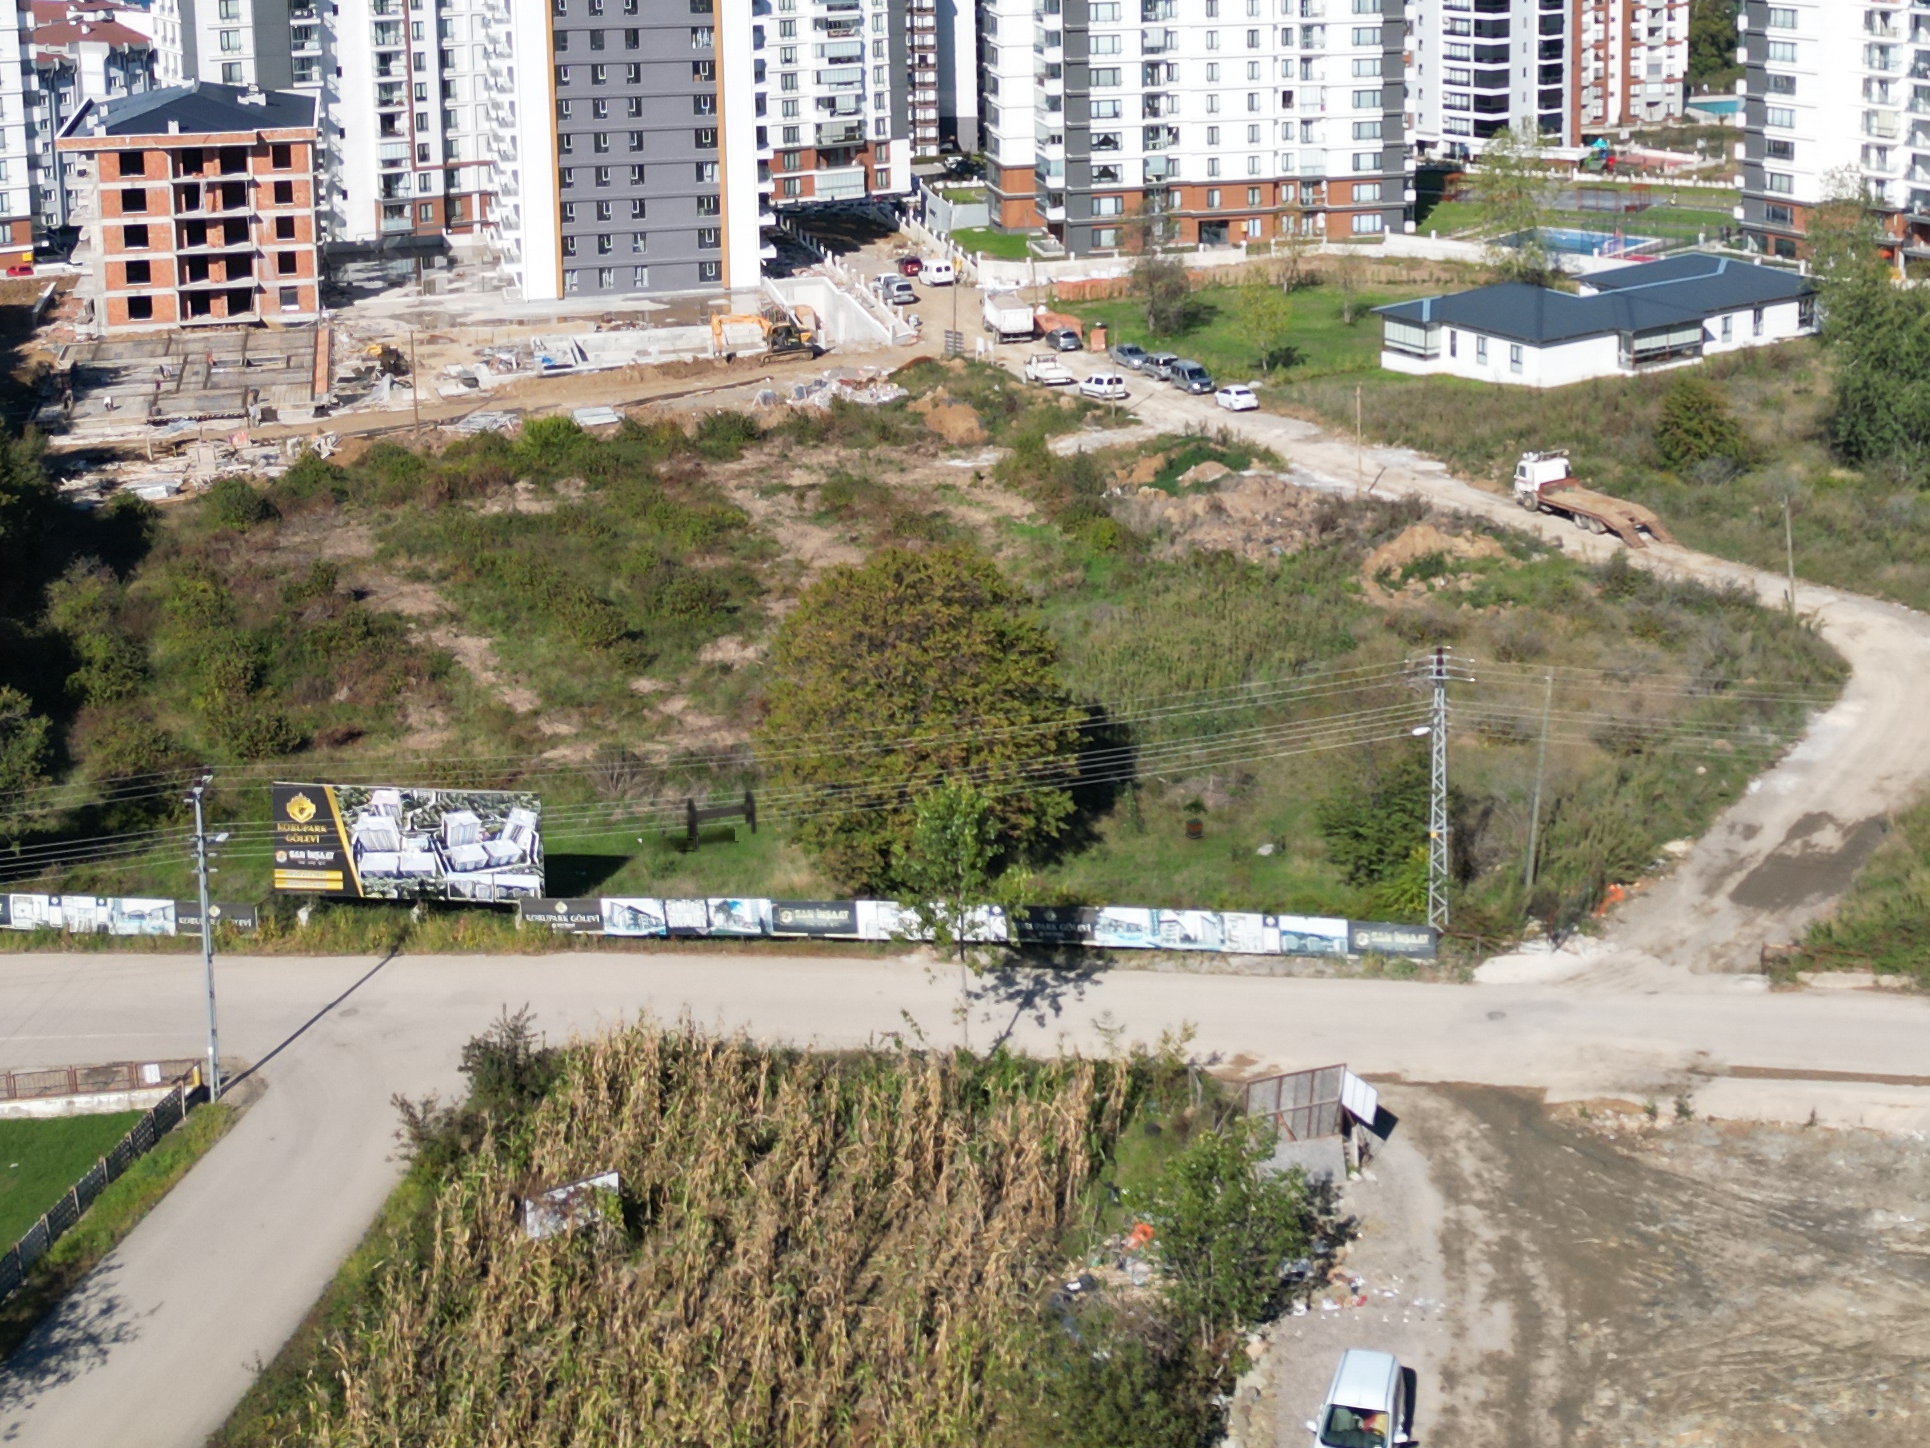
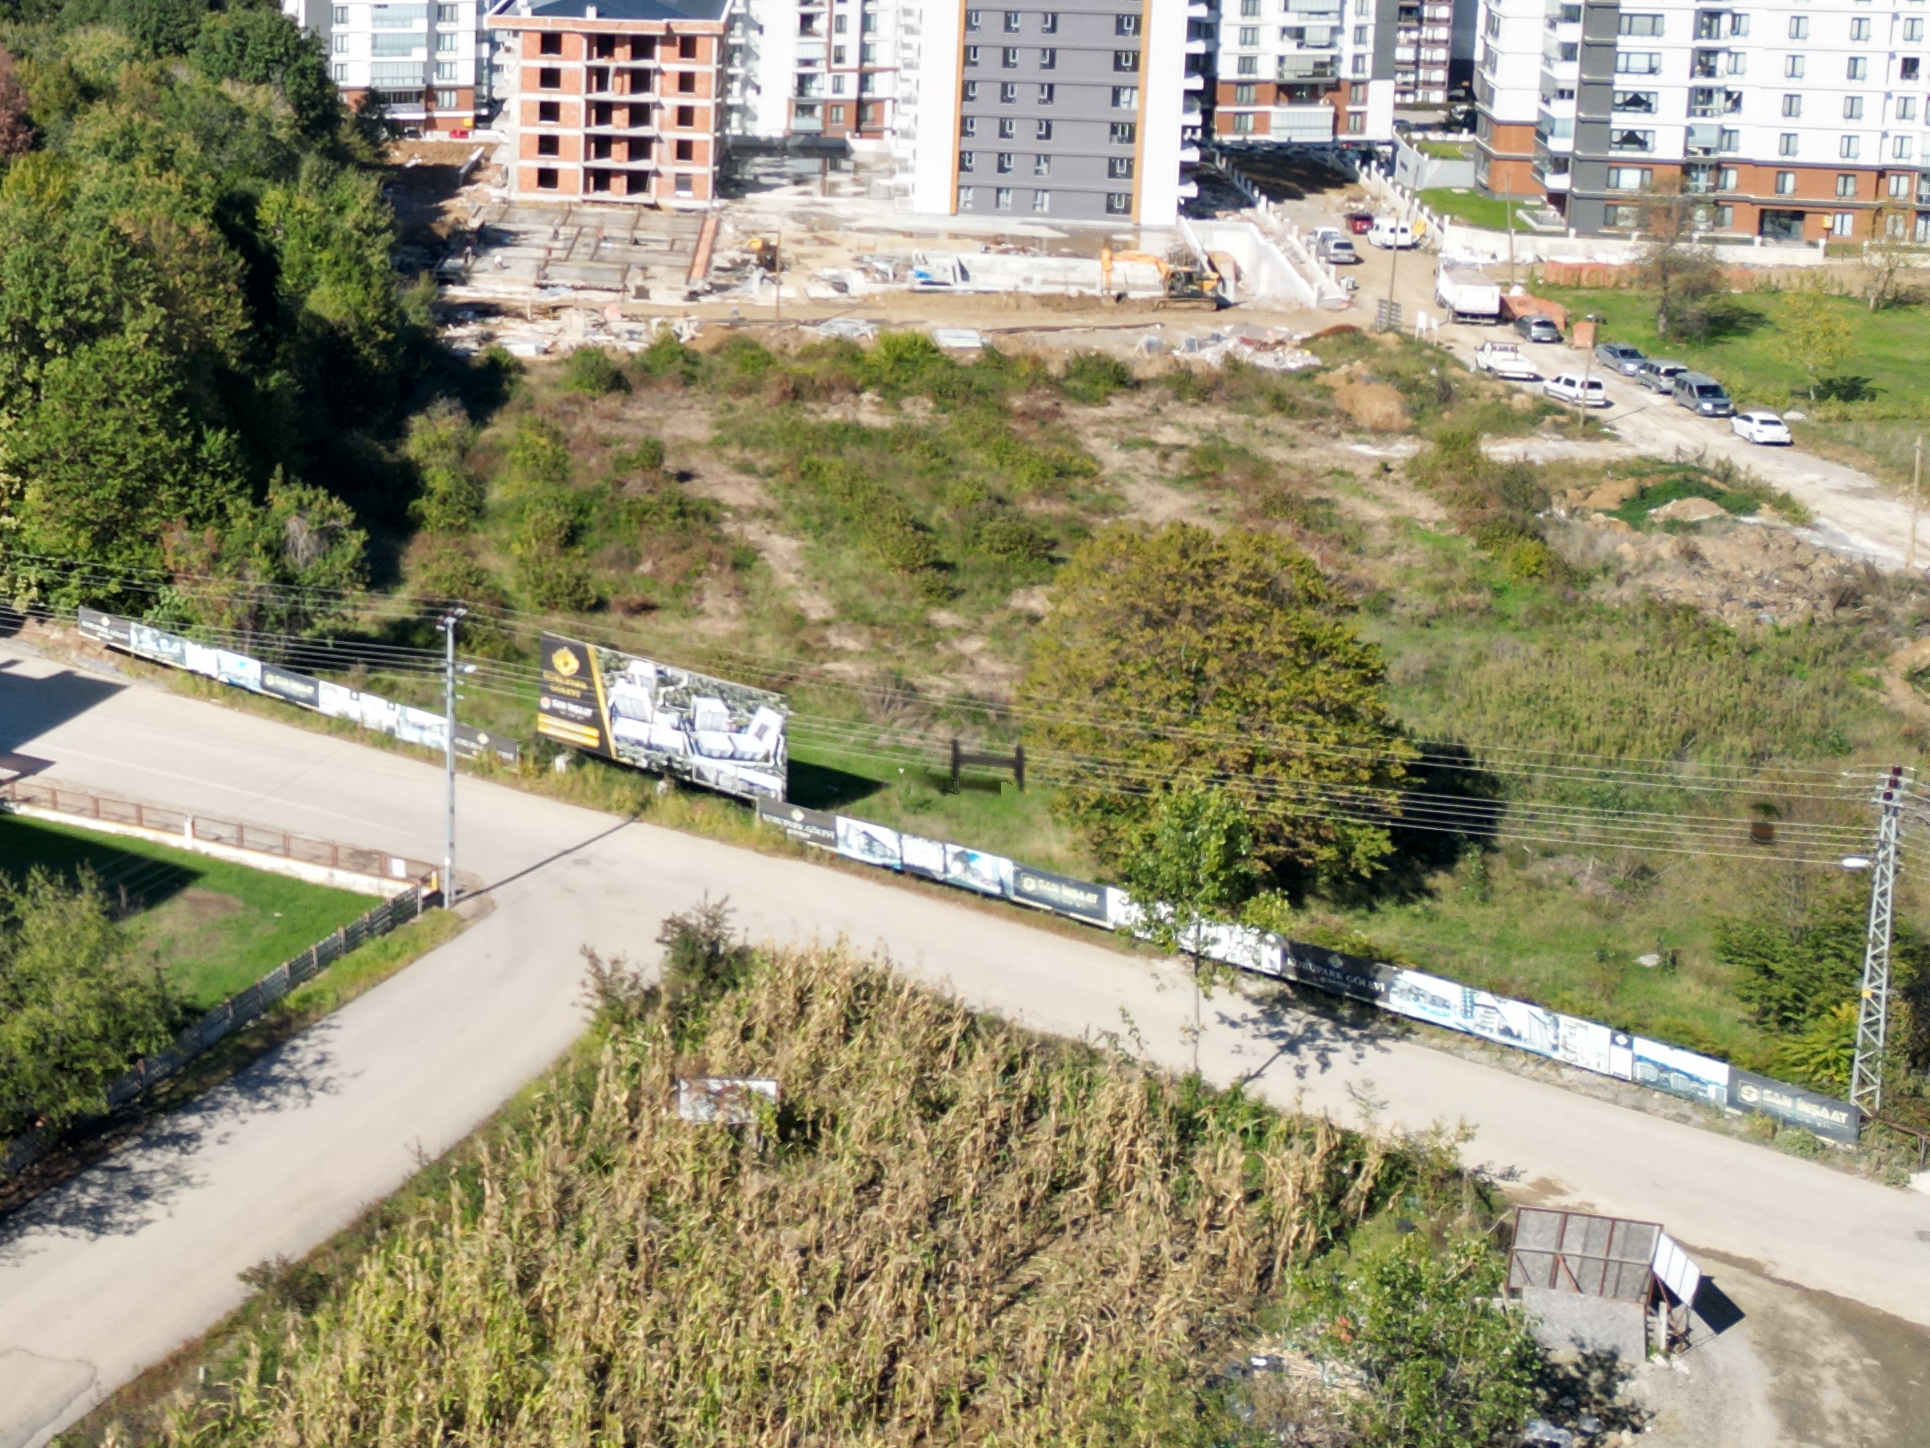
potted tree: present [1183,801,1208,839] -> present [1749,801,1784,844]

